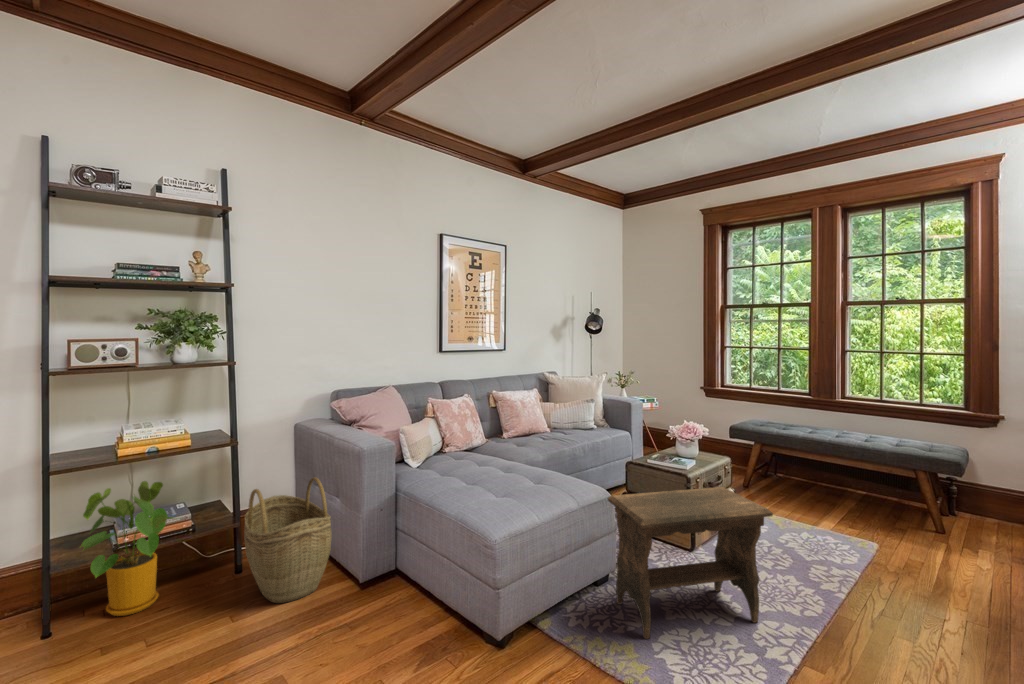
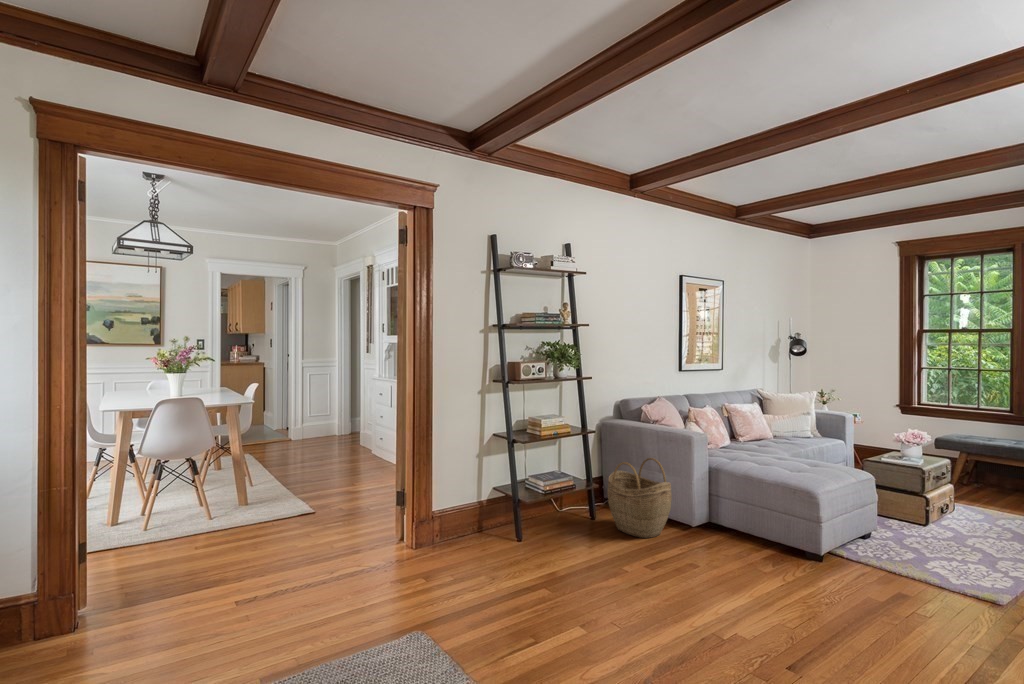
house plant: present [80,481,173,616] -> none [515,456,580,539]
footstool: present [608,487,773,639] -> none [876,472,1006,565]

